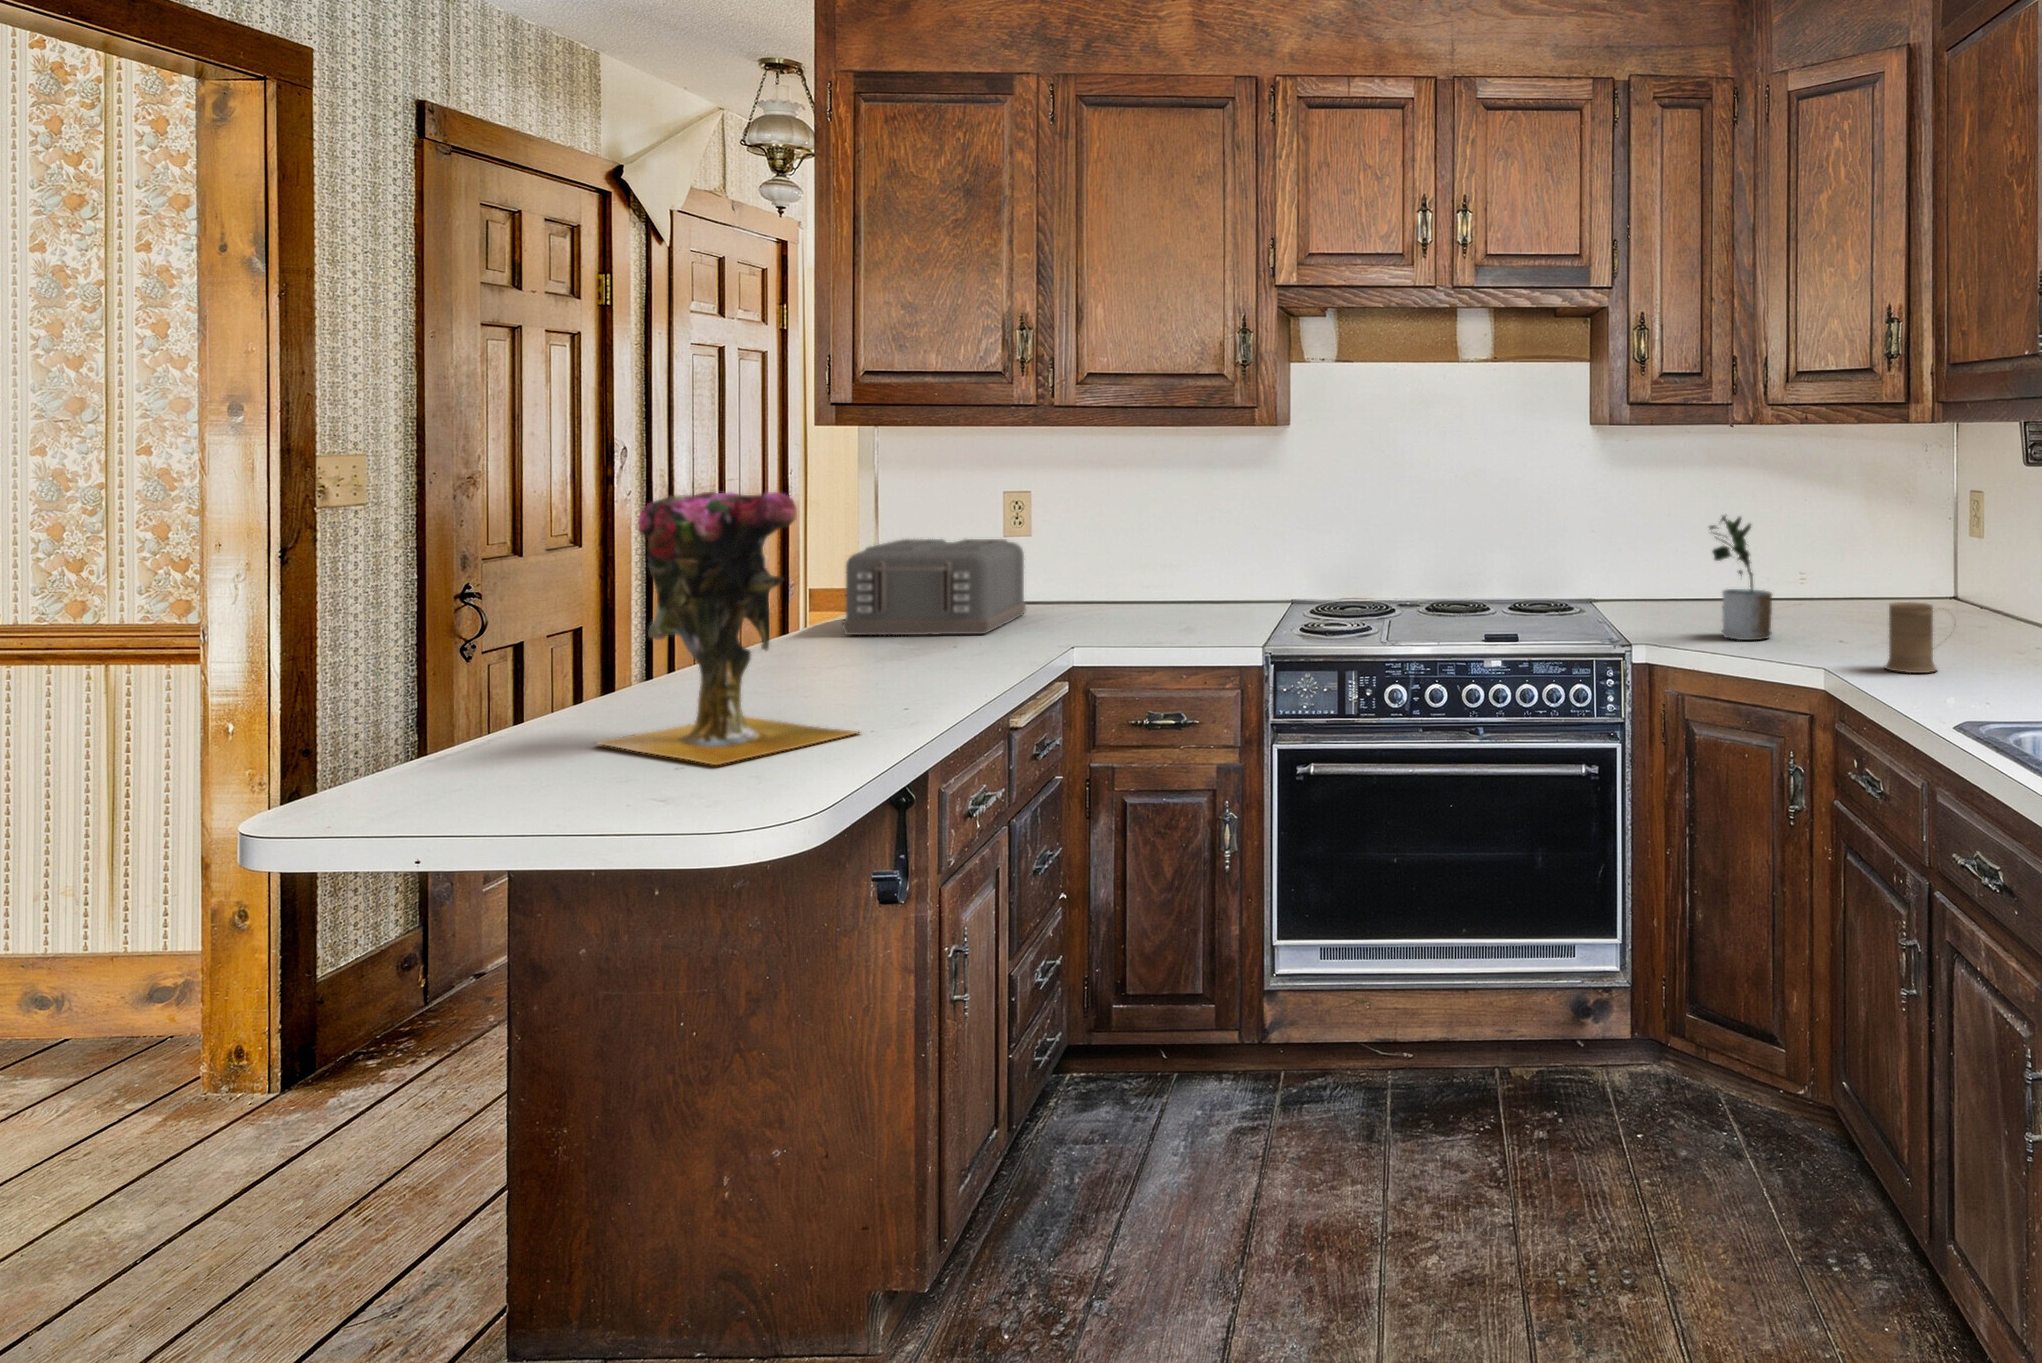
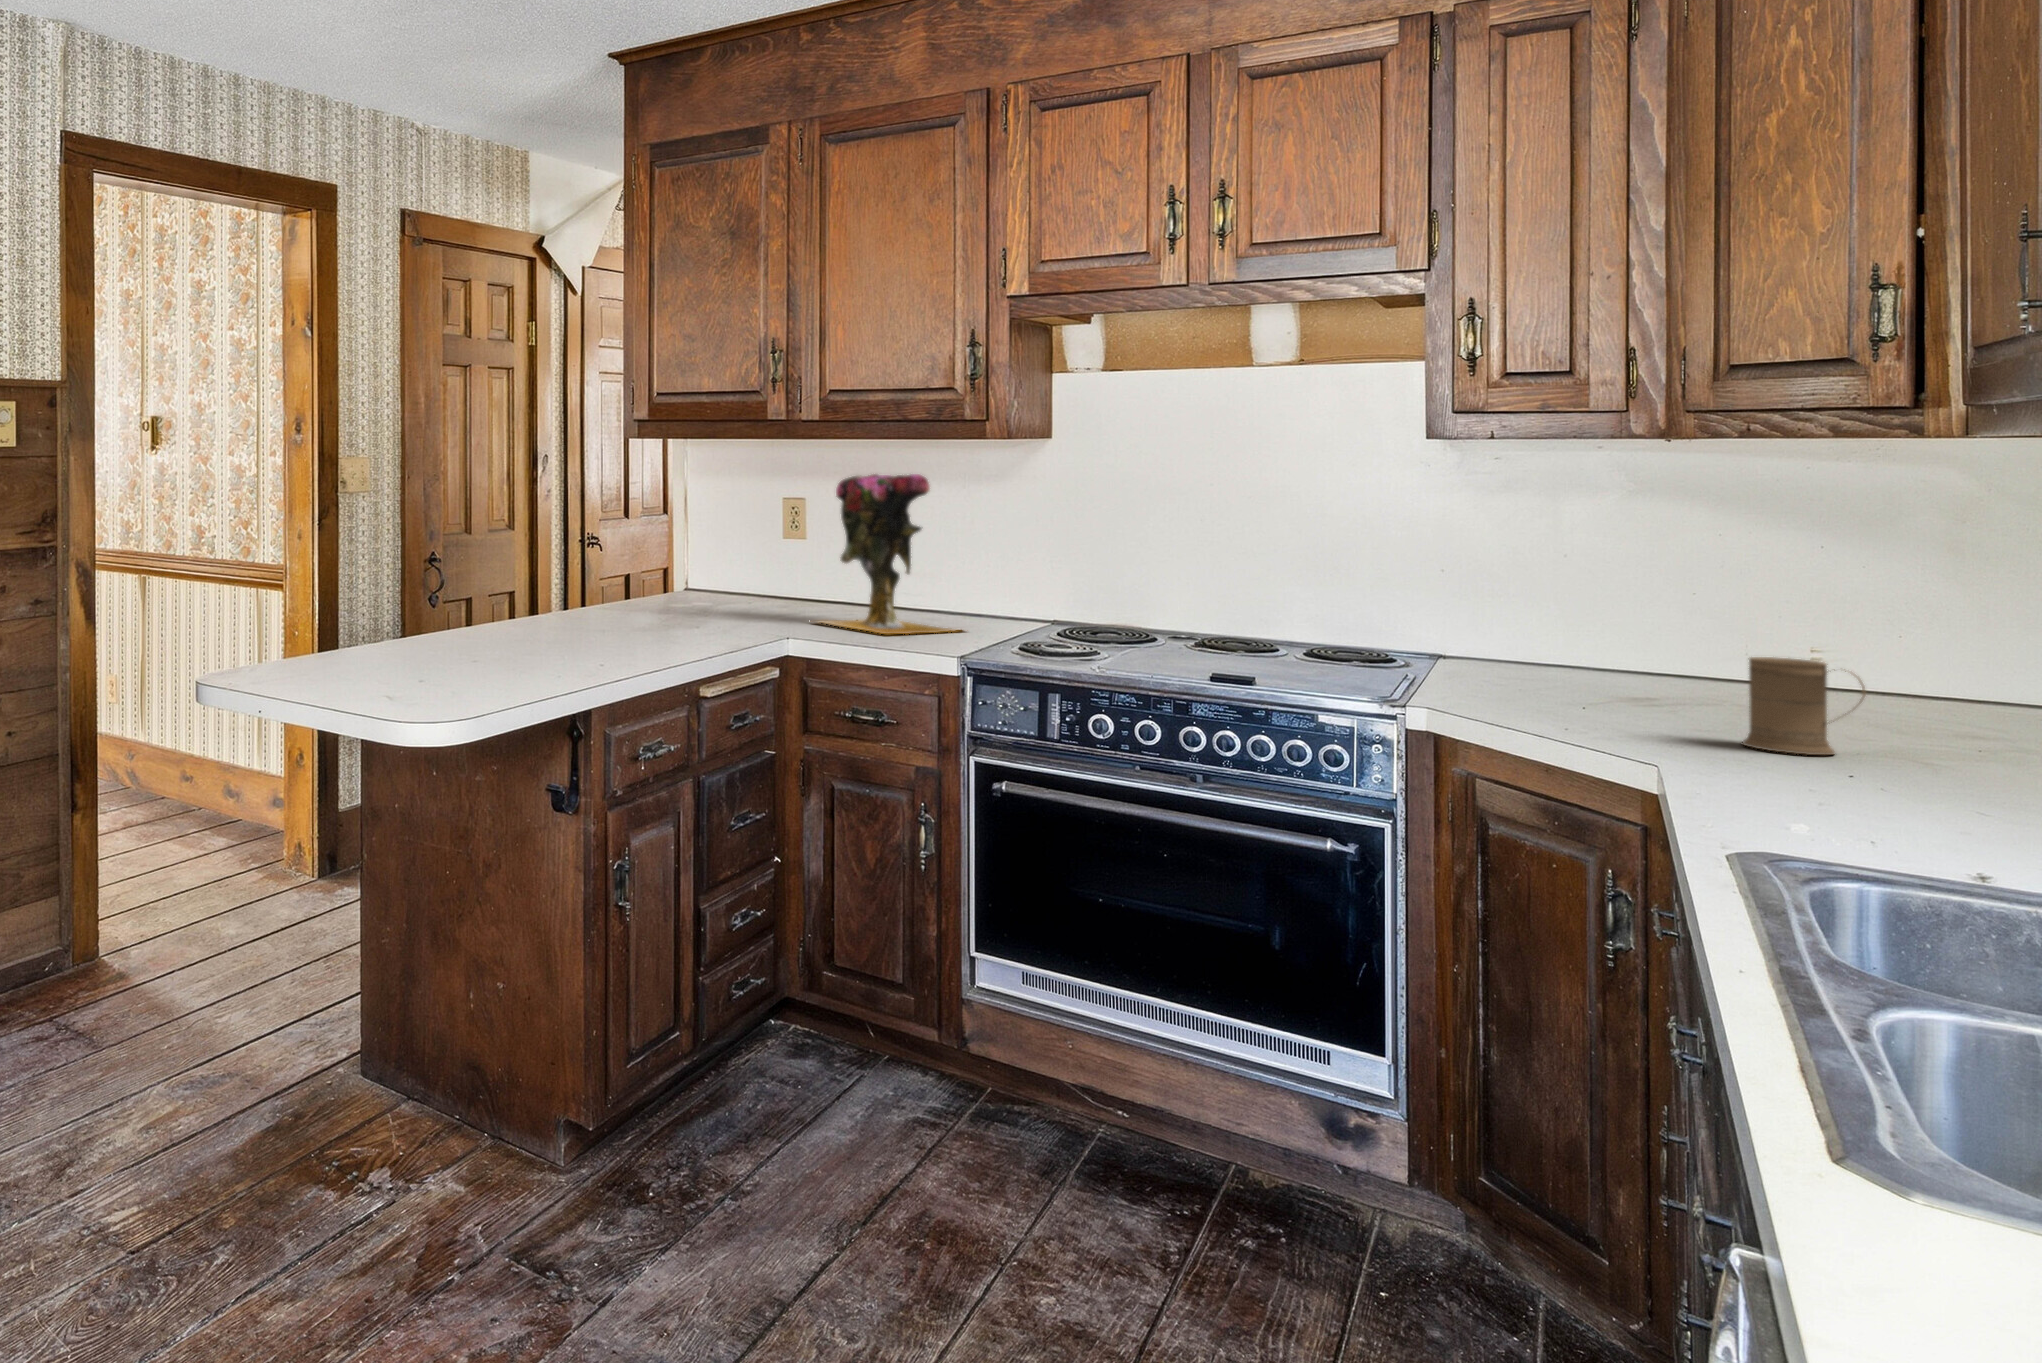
vase: present [597,492,859,765] -> present [821,474,956,634]
potted plant: present [1709,516,1772,640] -> none [1514,539,1619,699]
toaster: present [843,539,1026,635] -> none [627,538,792,621]

